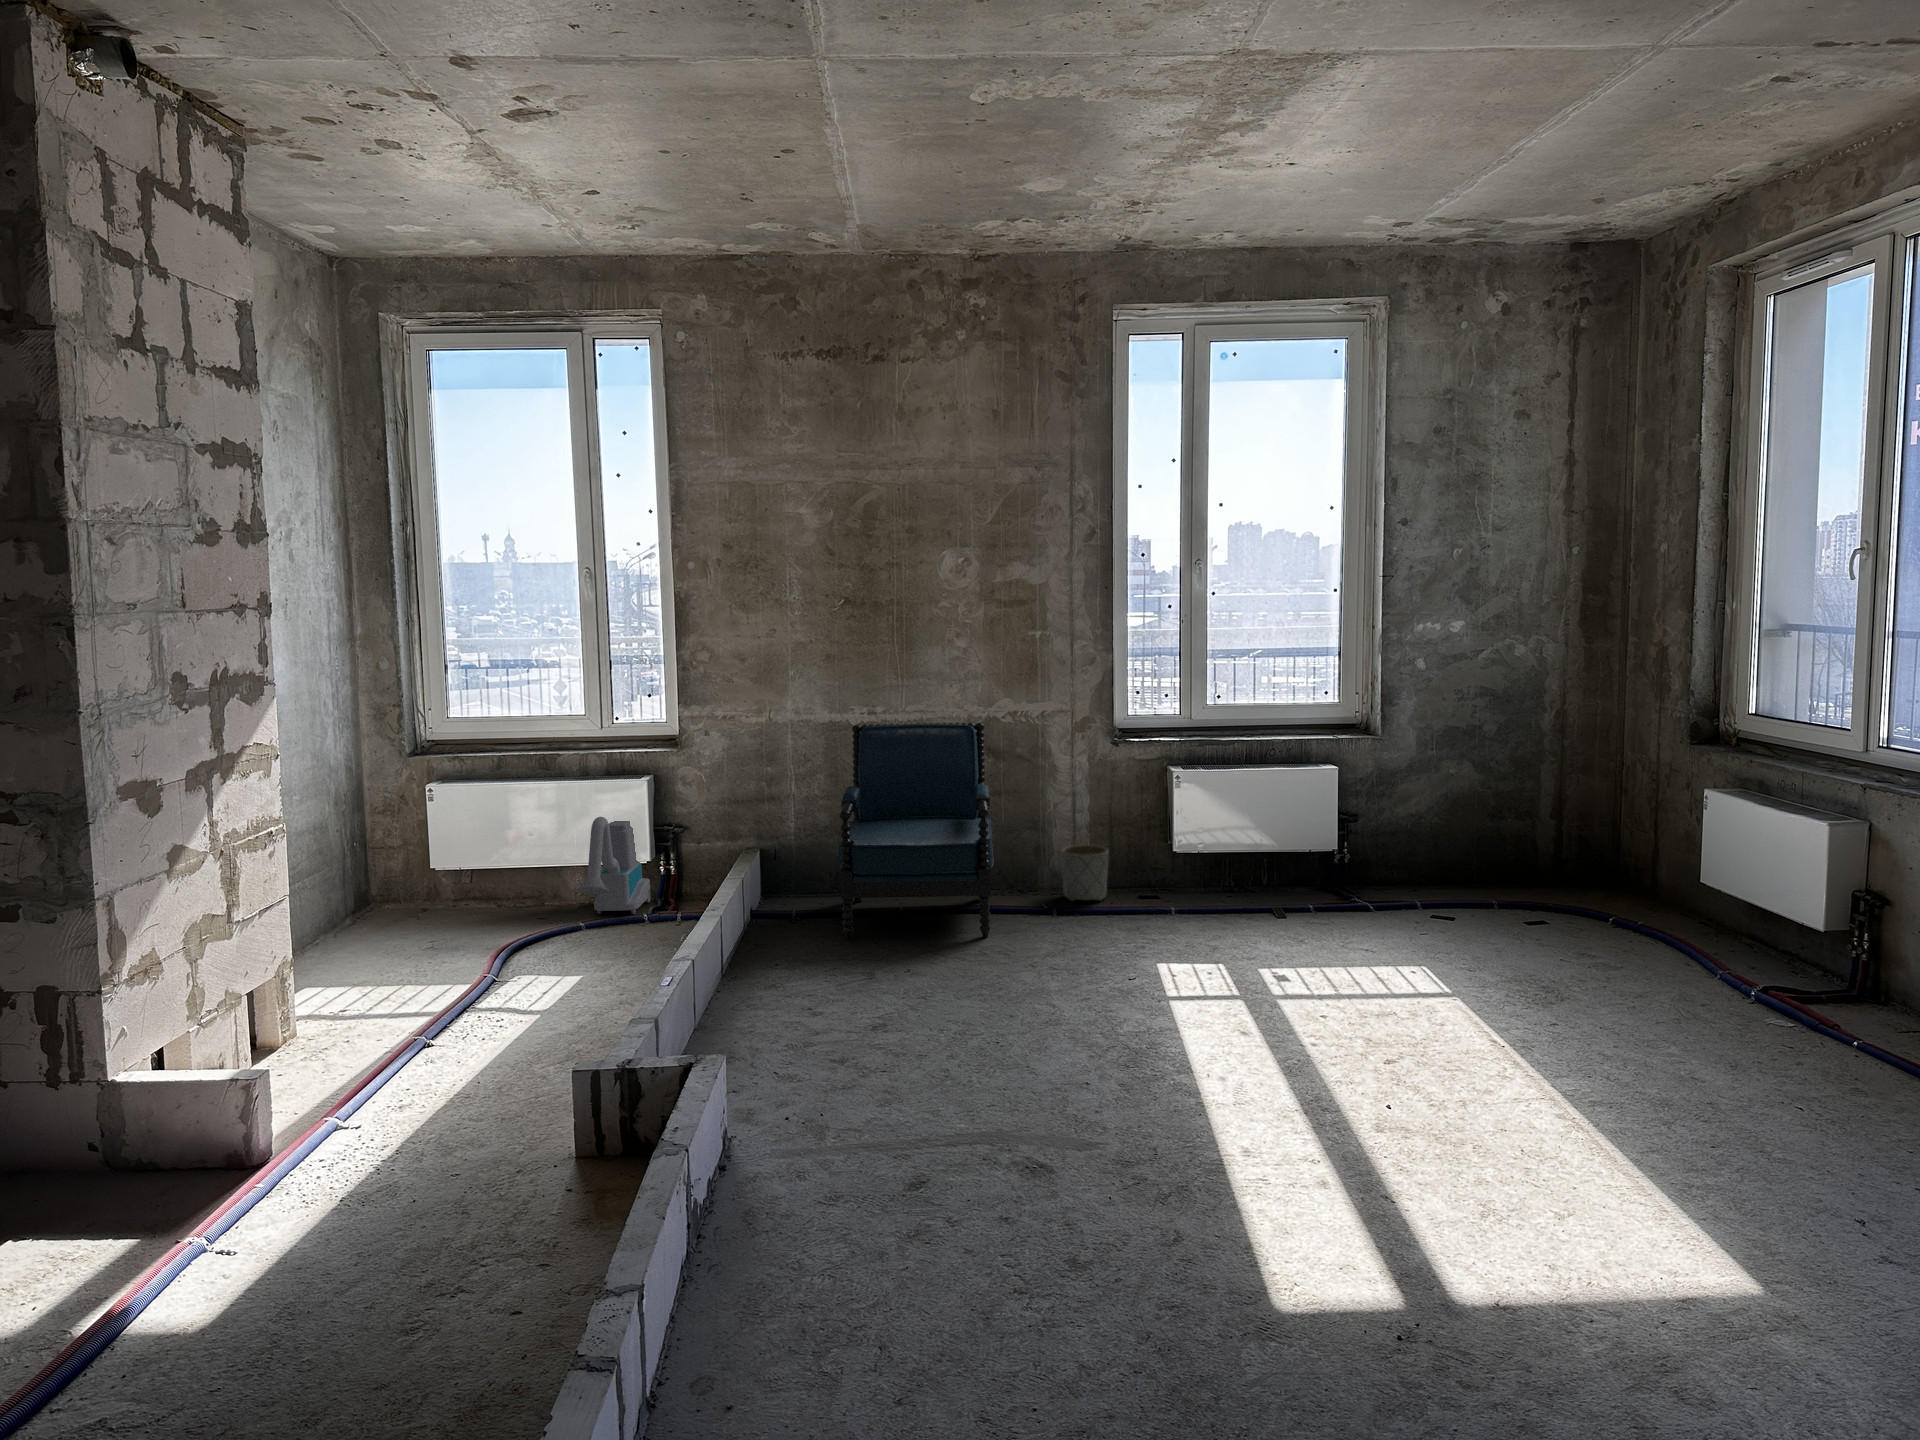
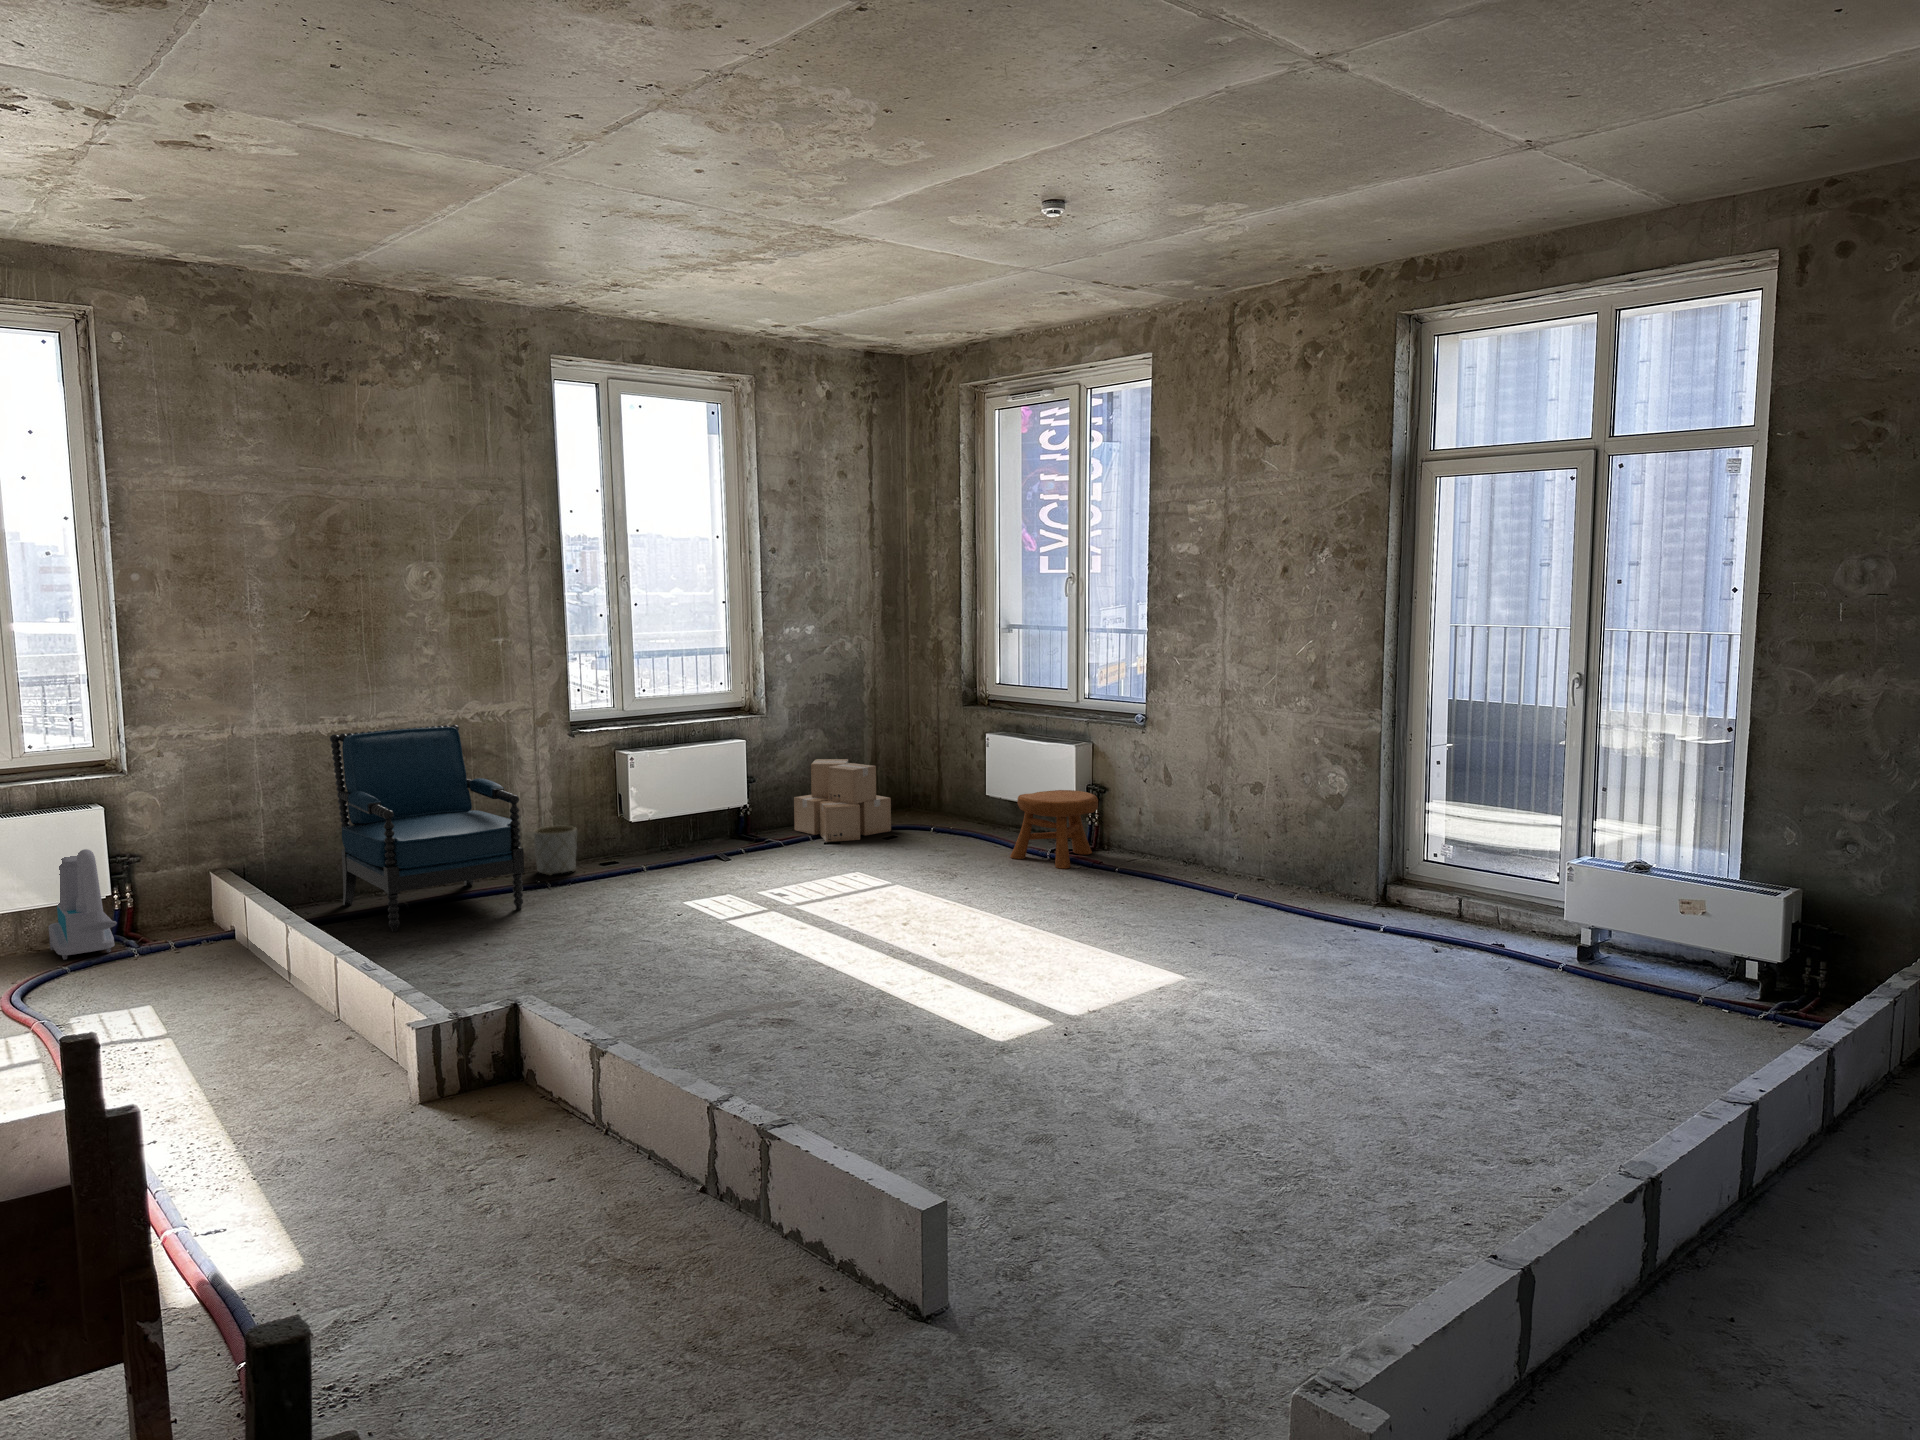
cardboard box: none [1419,799,1550,916] -> present [794,759,891,842]
stool: none [1684,890,1849,1022] -> present [1010,790,1098,869]

